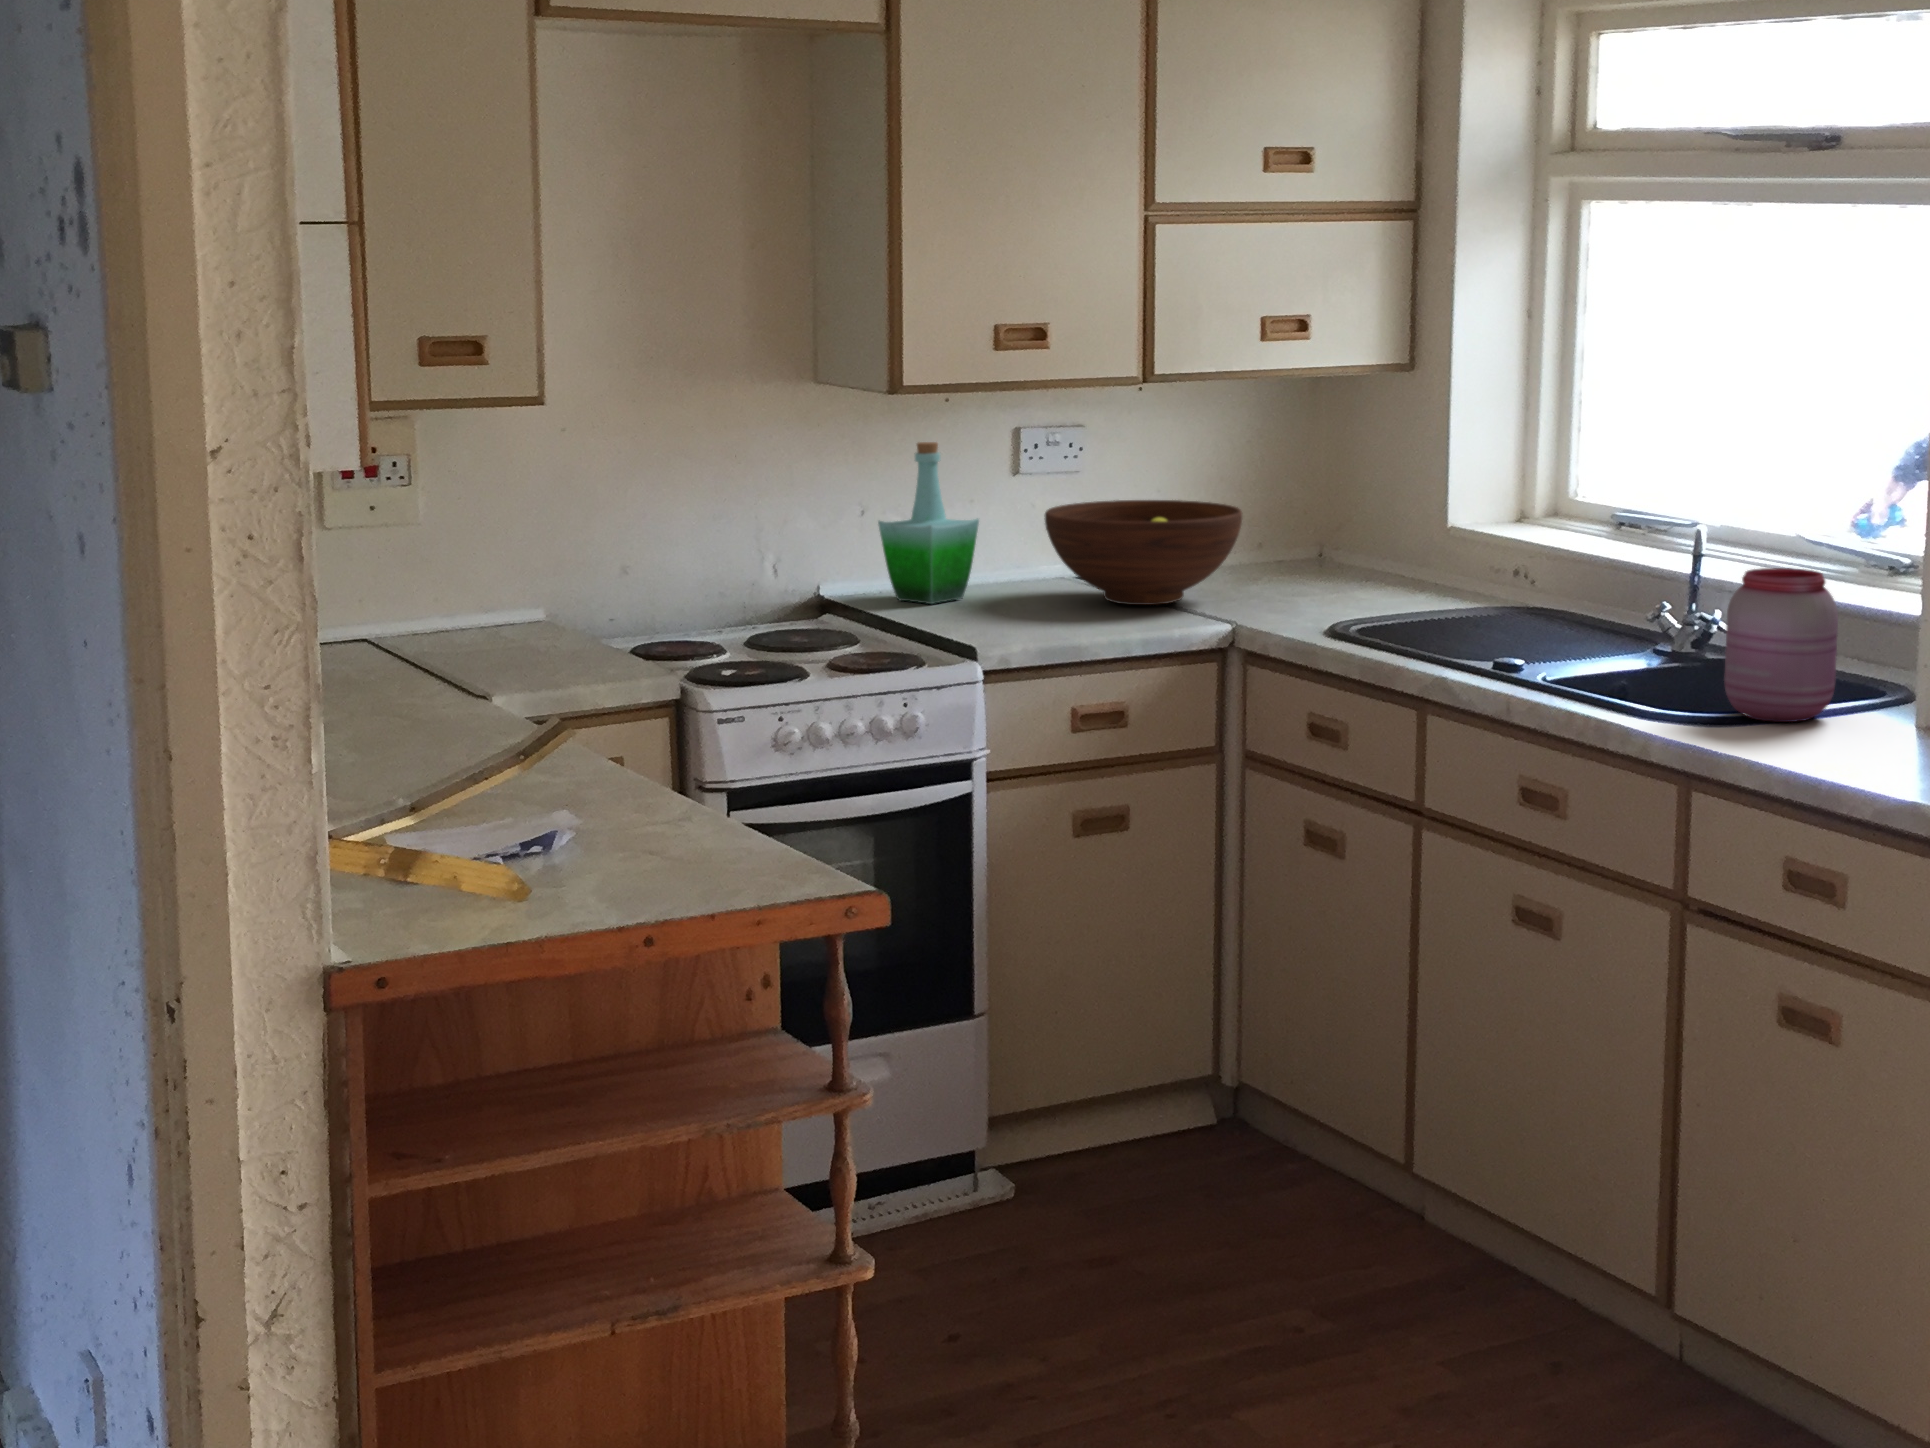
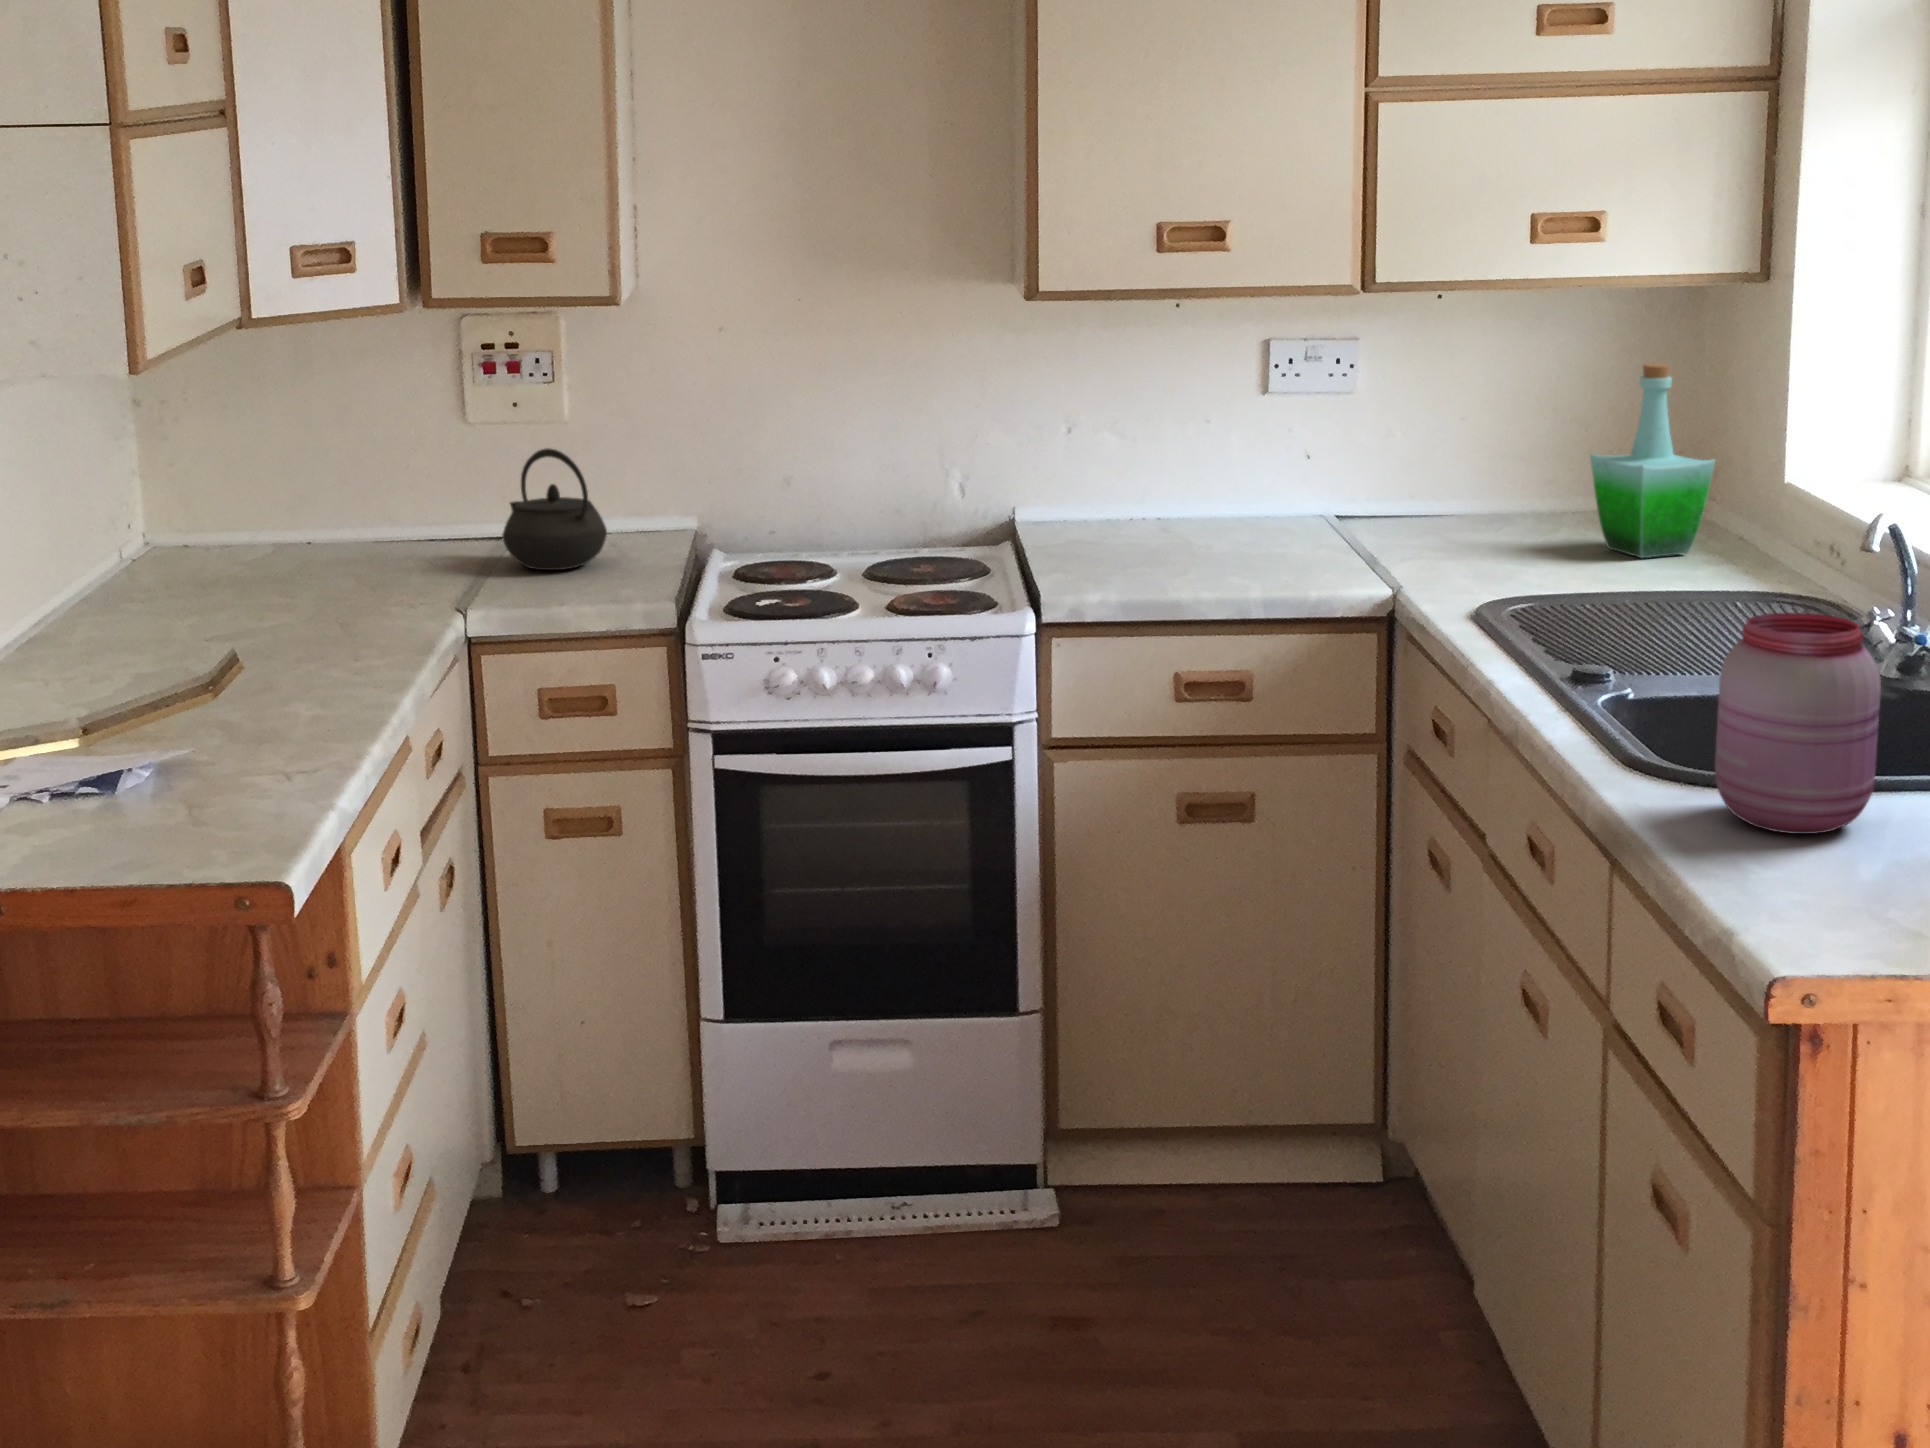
bottle: present [878,442,979,604] -> present [1590,364,1715,558]
fruit bowl: present [1045,500,1242,605] -> none [1231,432,1472,563]
kettle: none [414,549,529,666] -> present [502,448,607,570]

